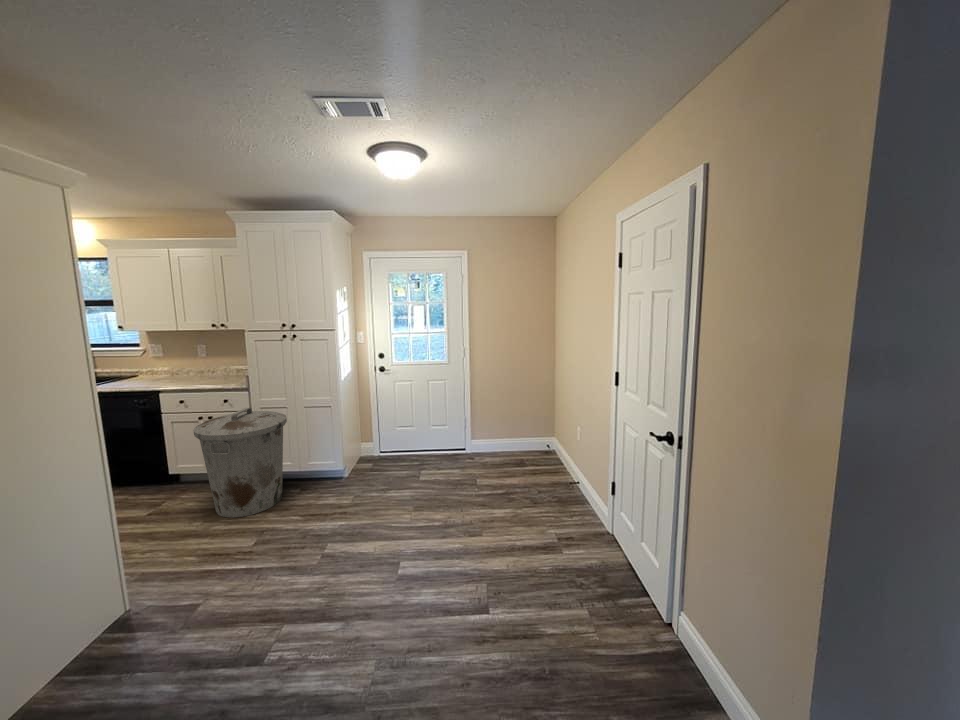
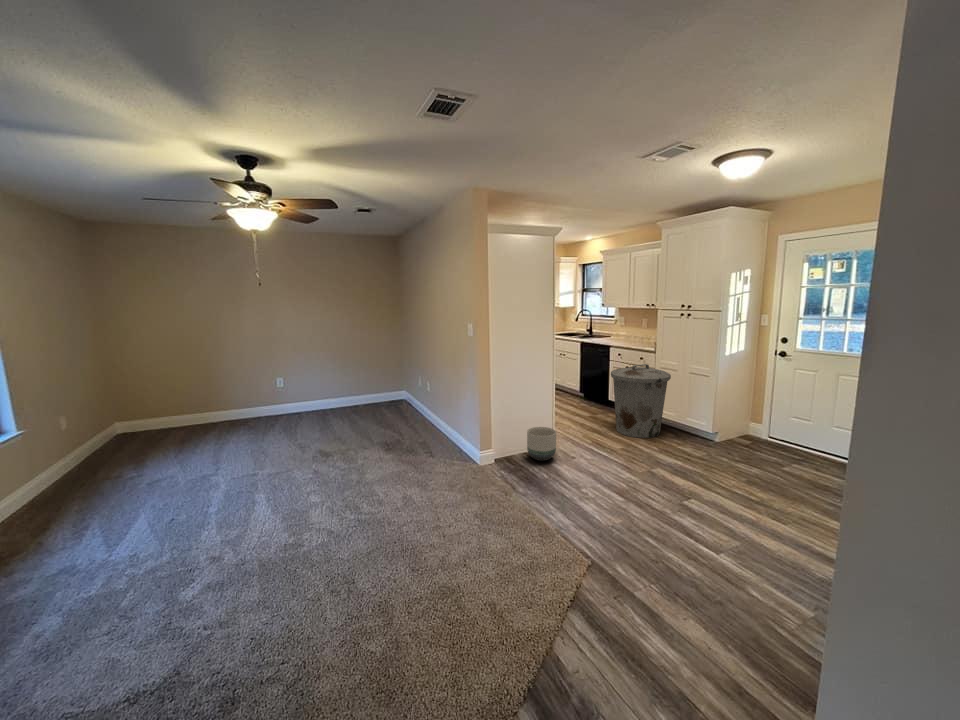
planter: none [64,581,154,674] -> present [527,427,556,461]

